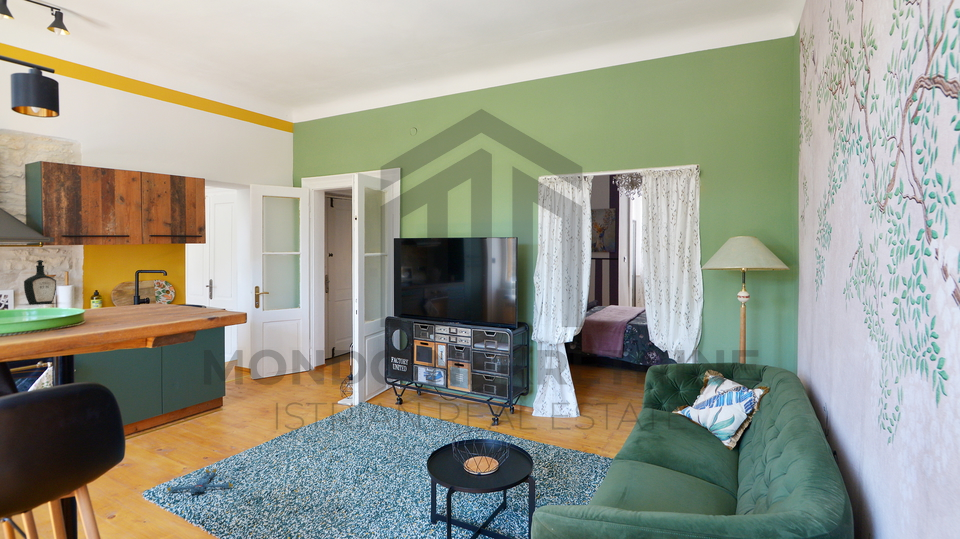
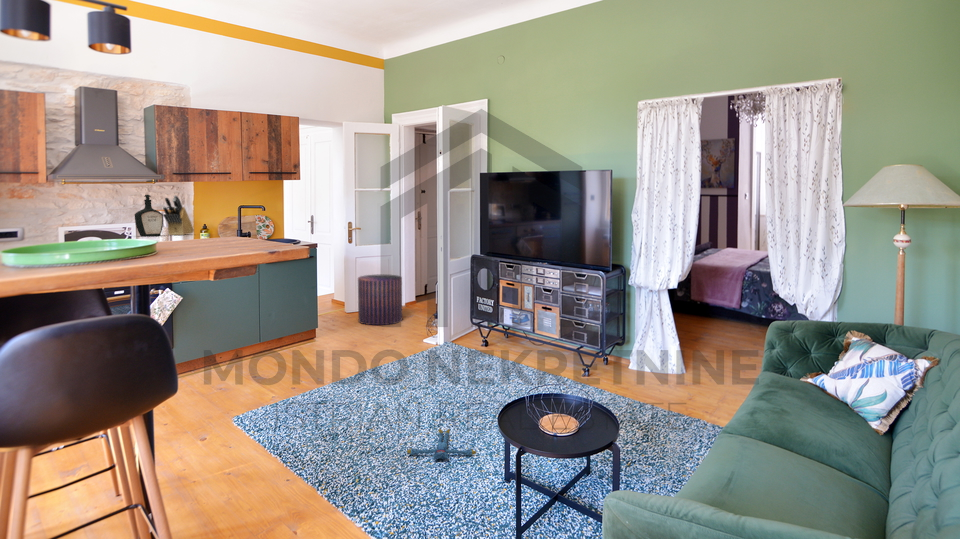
knife block: none [55,260,85,303] -> present [163,196,194,235]
pouf: none [262,338,309,391] -> present [358,274,402,325]
plush toy: present [167,469,233,493] -> present [407,429,476,459]

